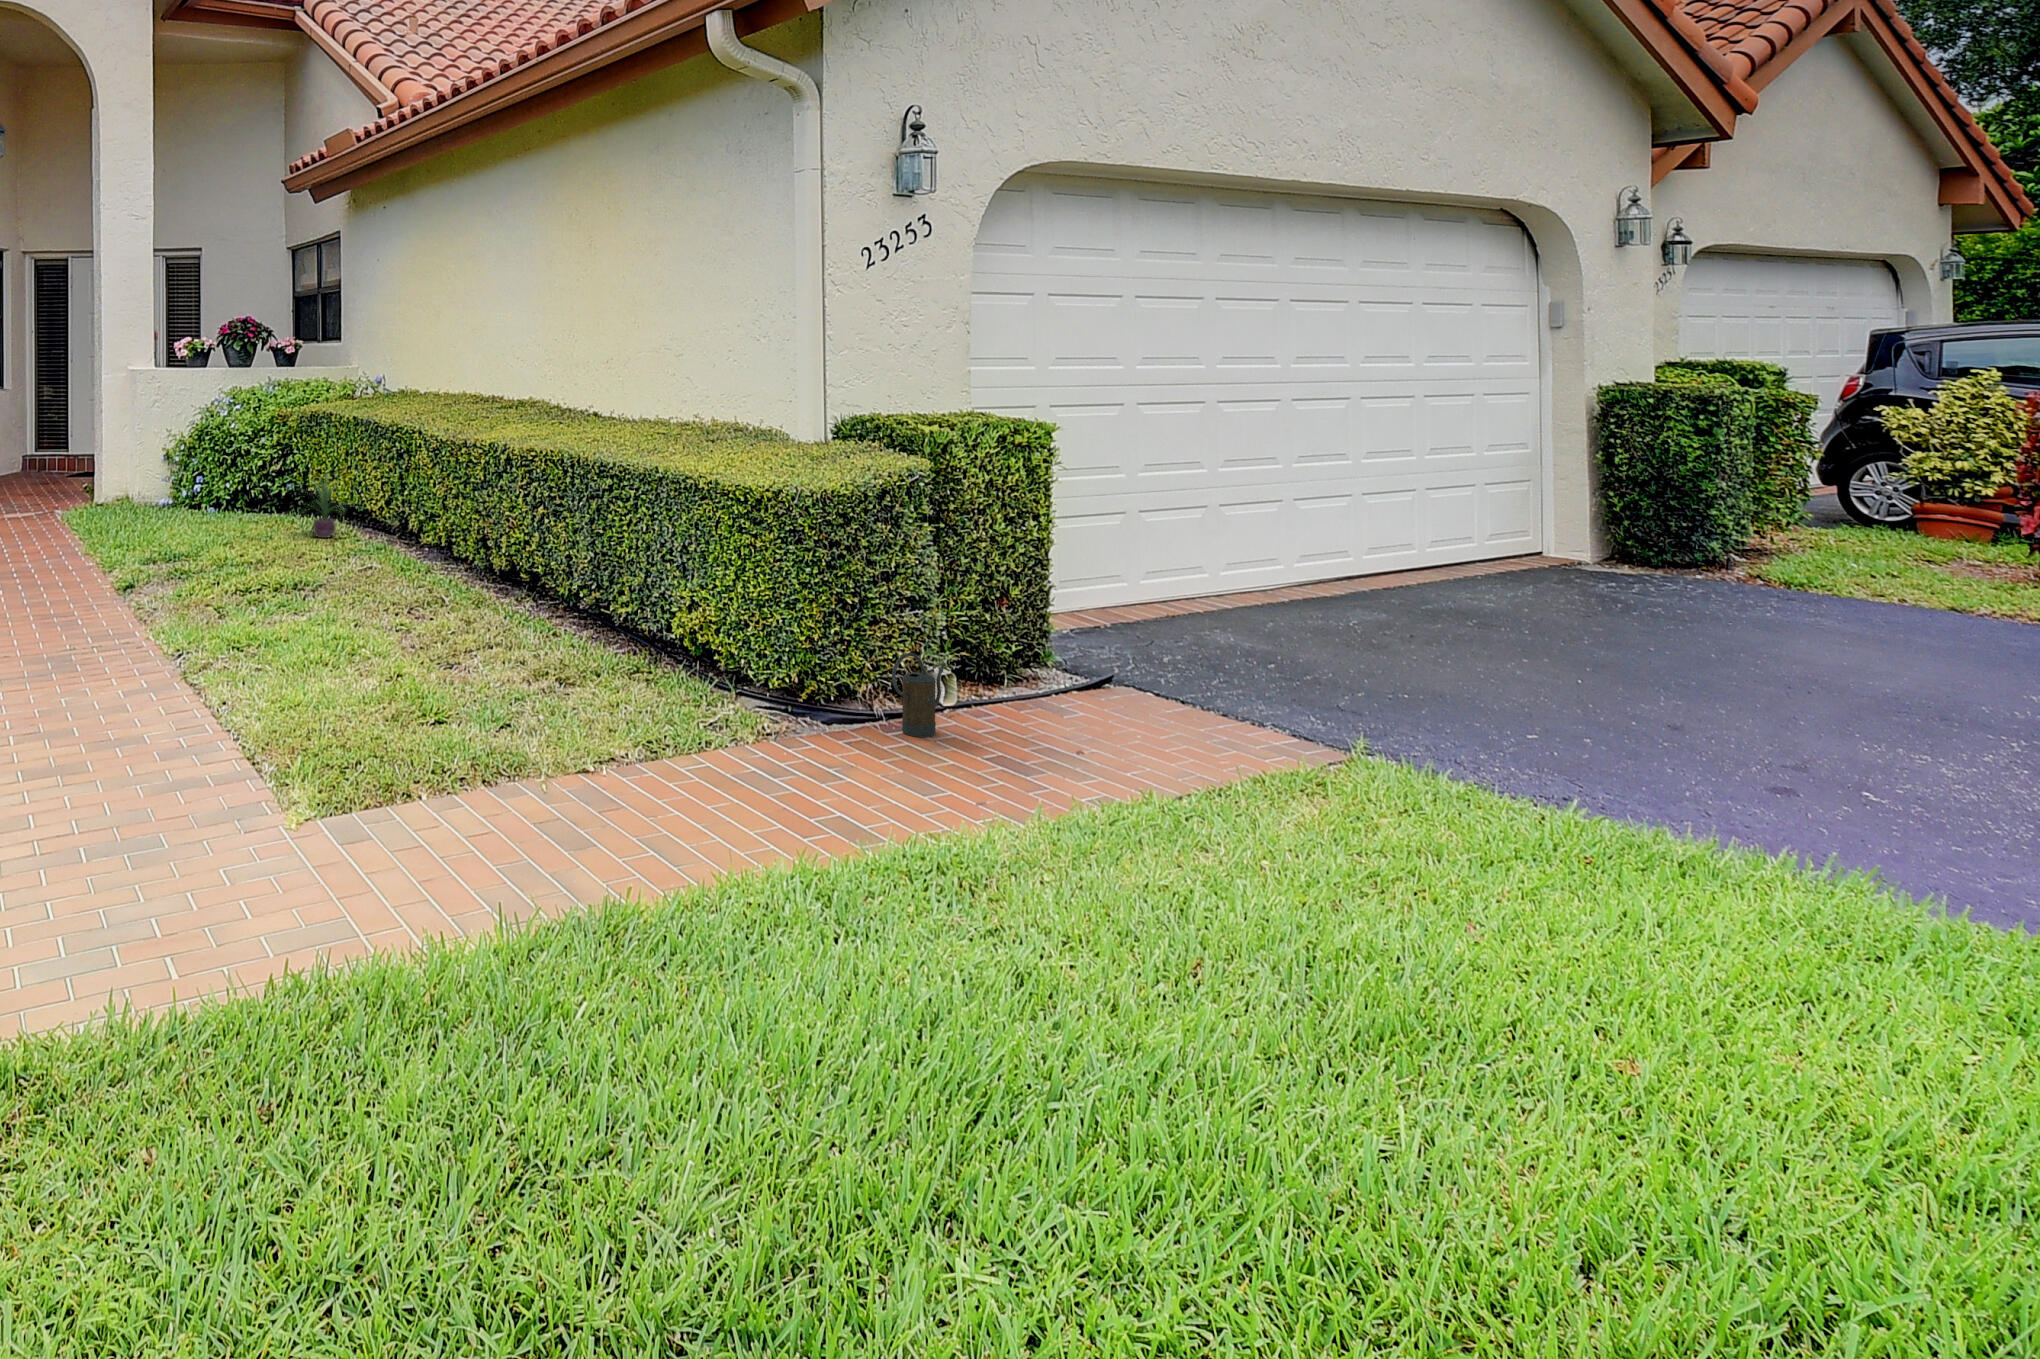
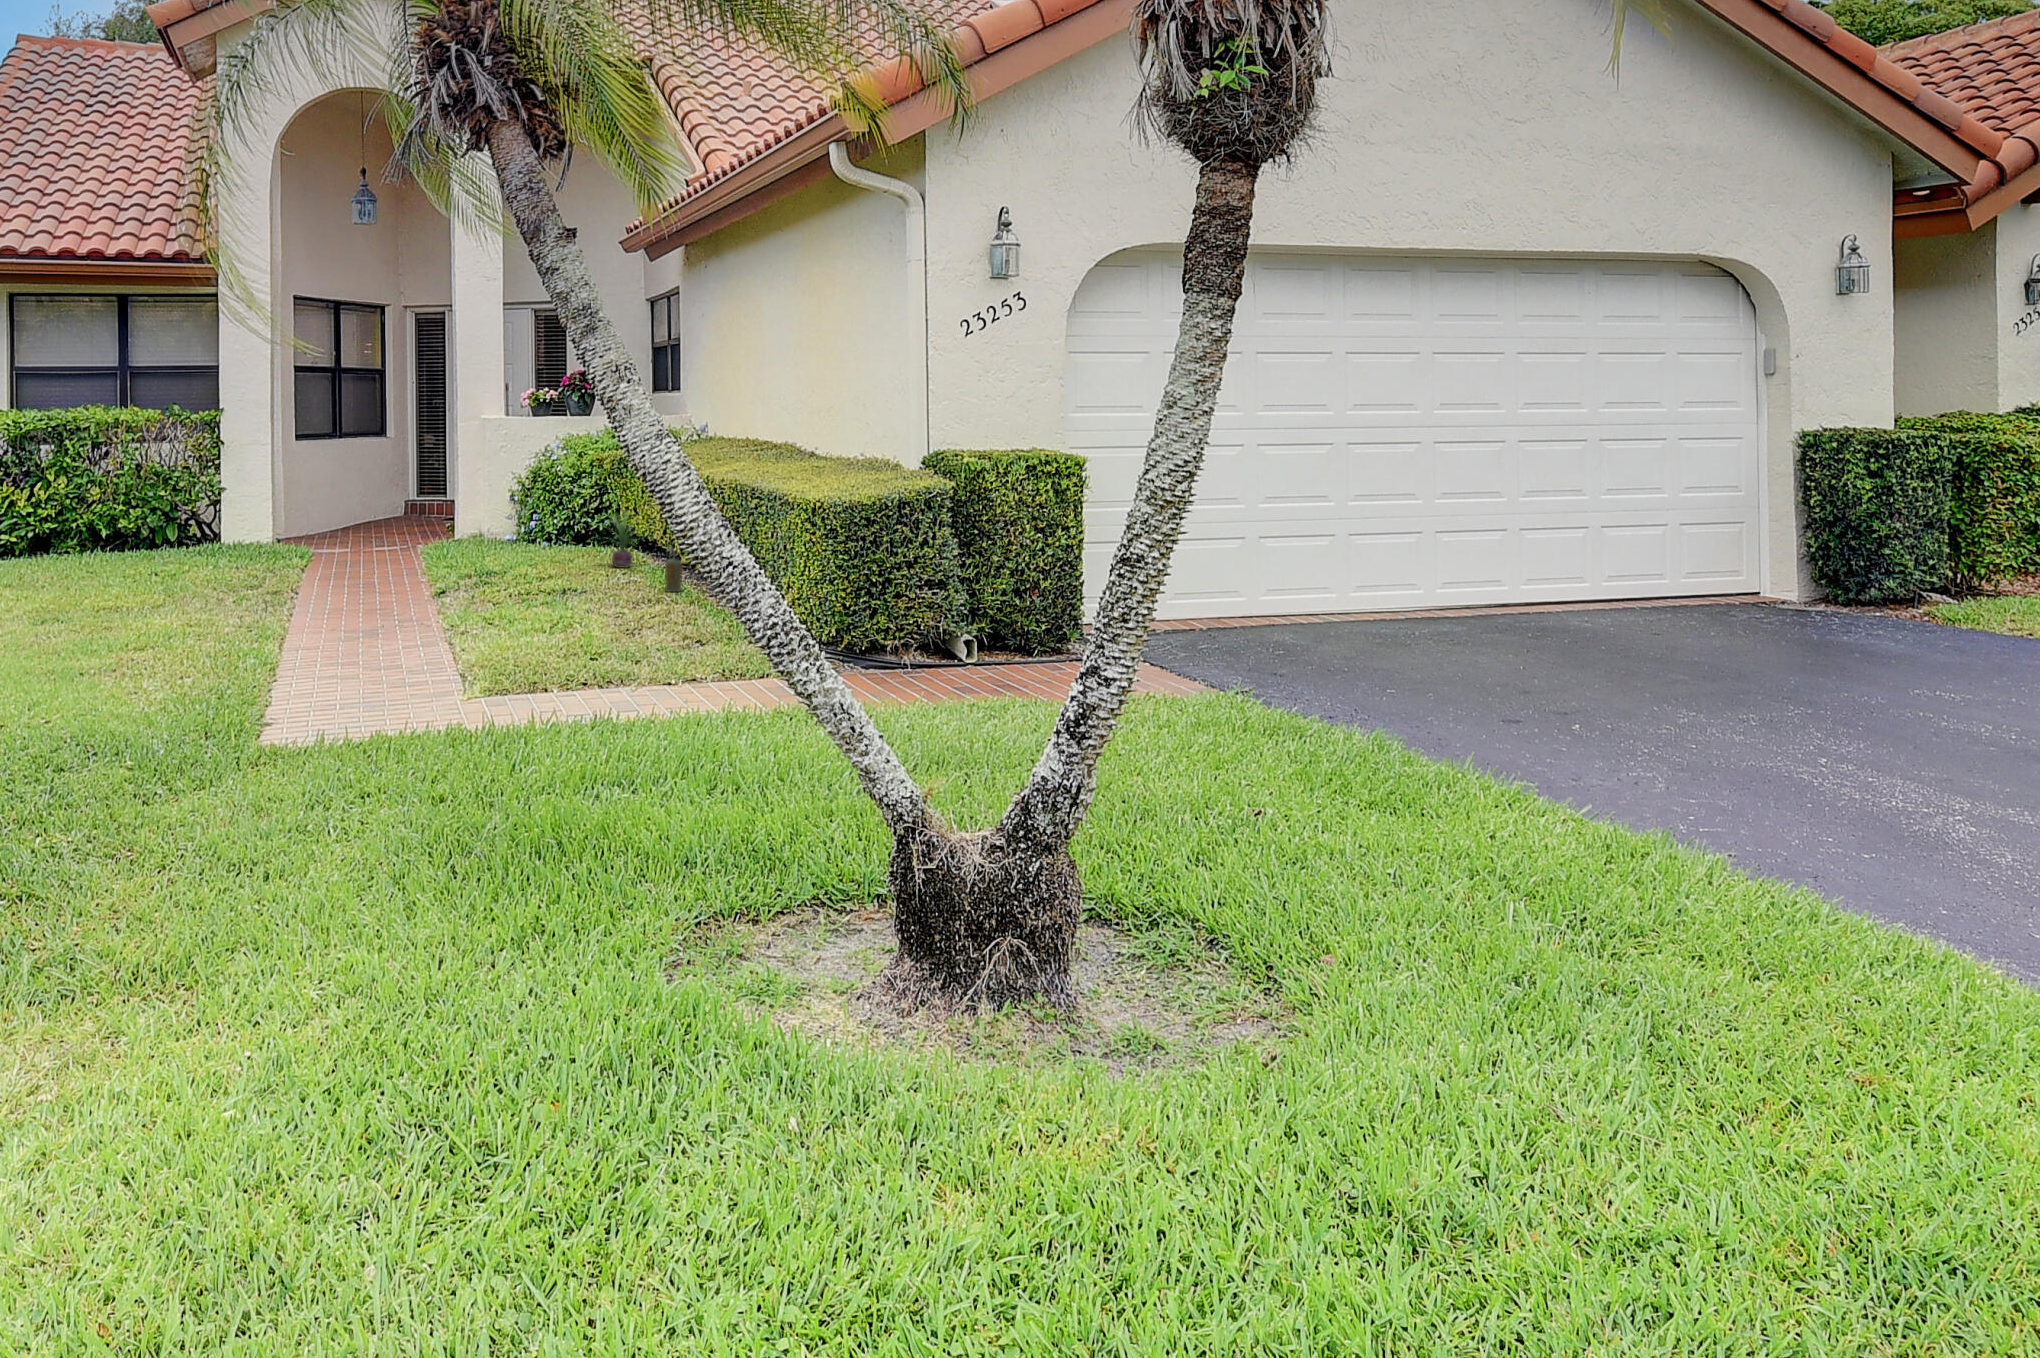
watering can: present [892,653,946,737] -> present [665,548,682,592]

